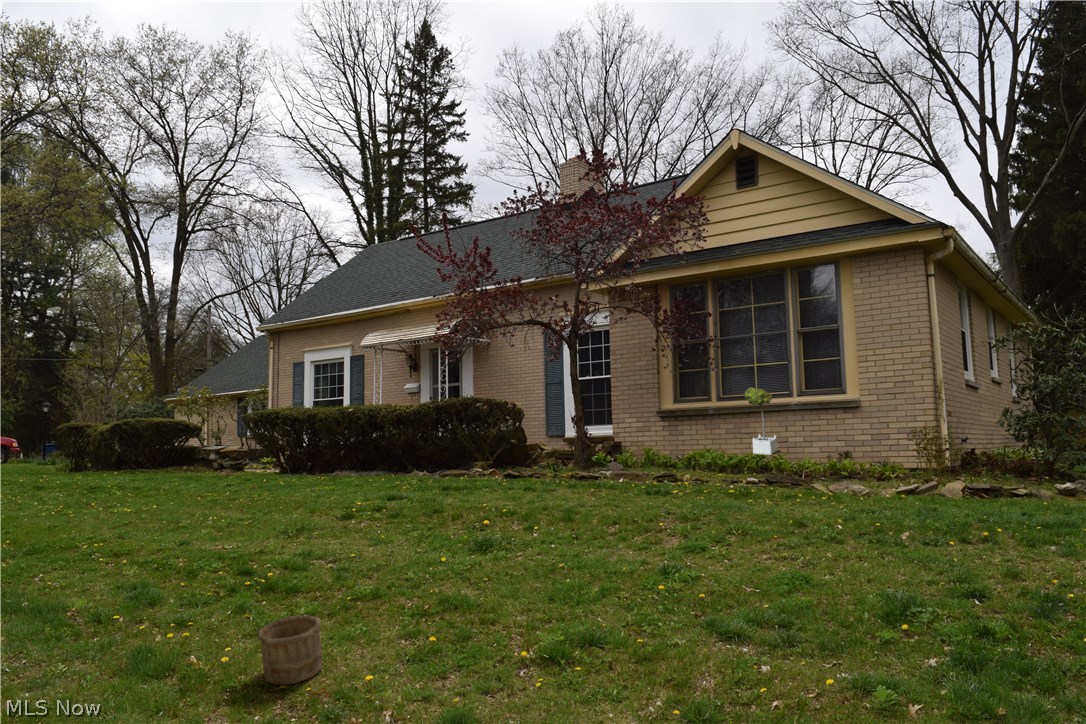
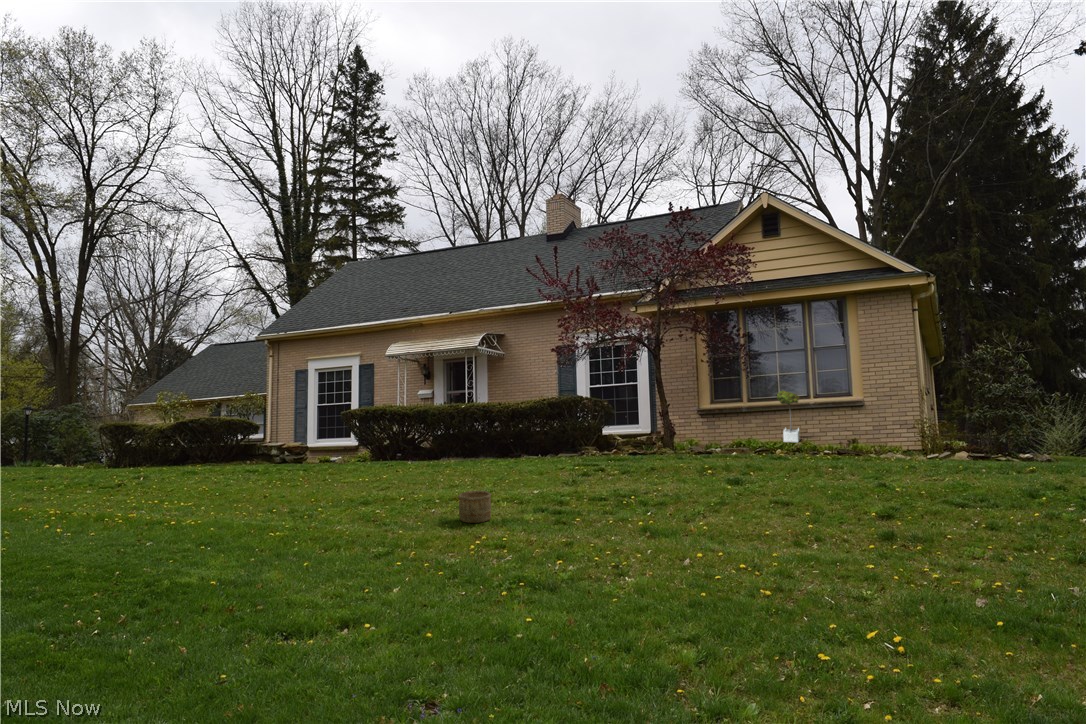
wooden bucket: present [258,615,322,685] -> present [458,491,491,523]

